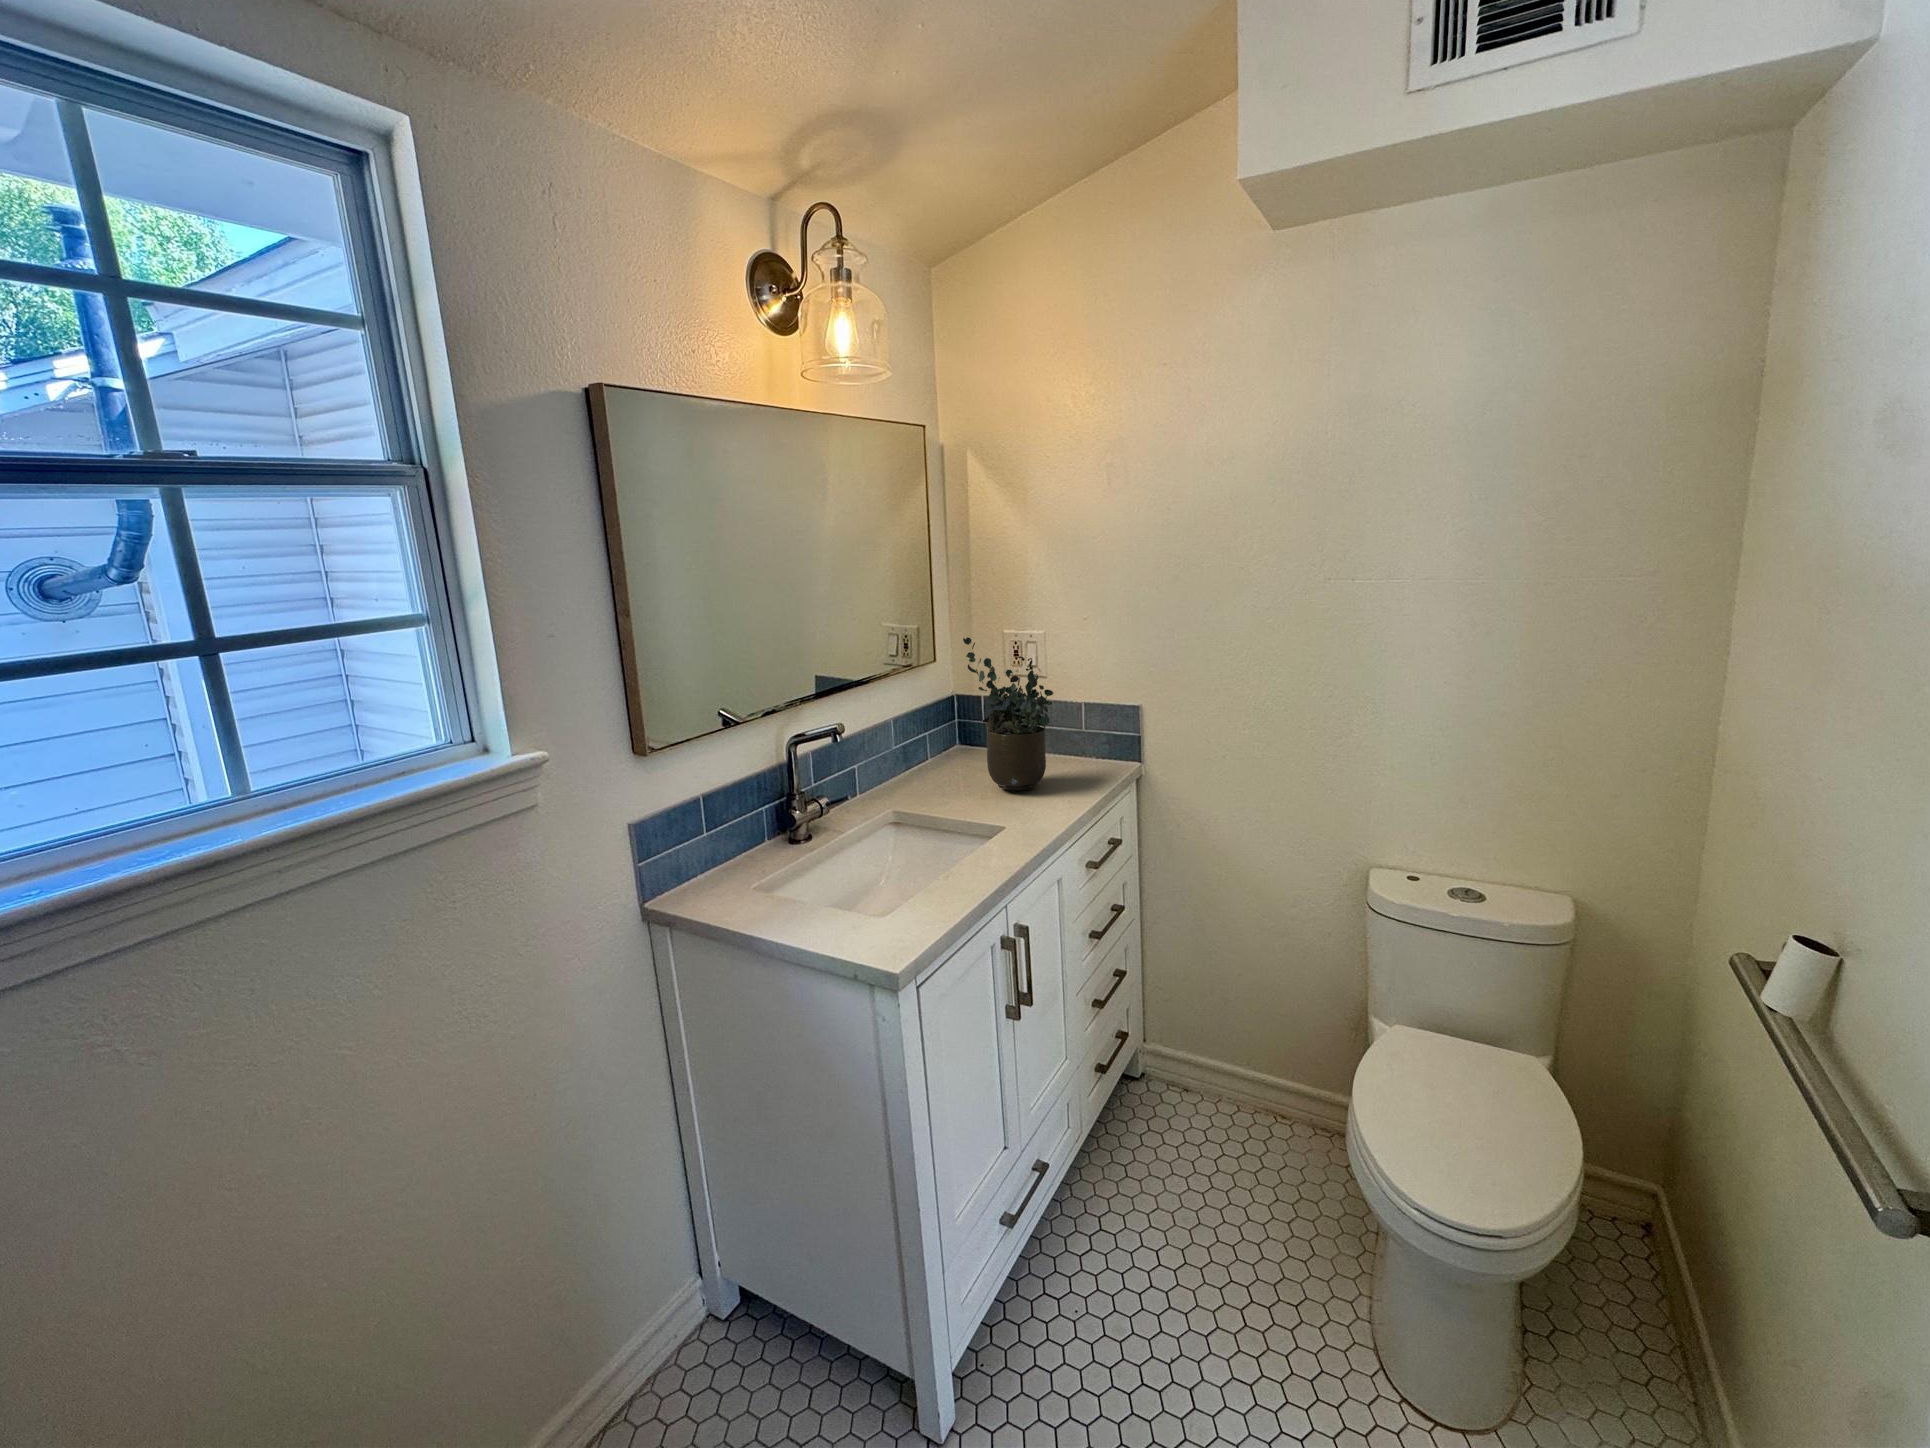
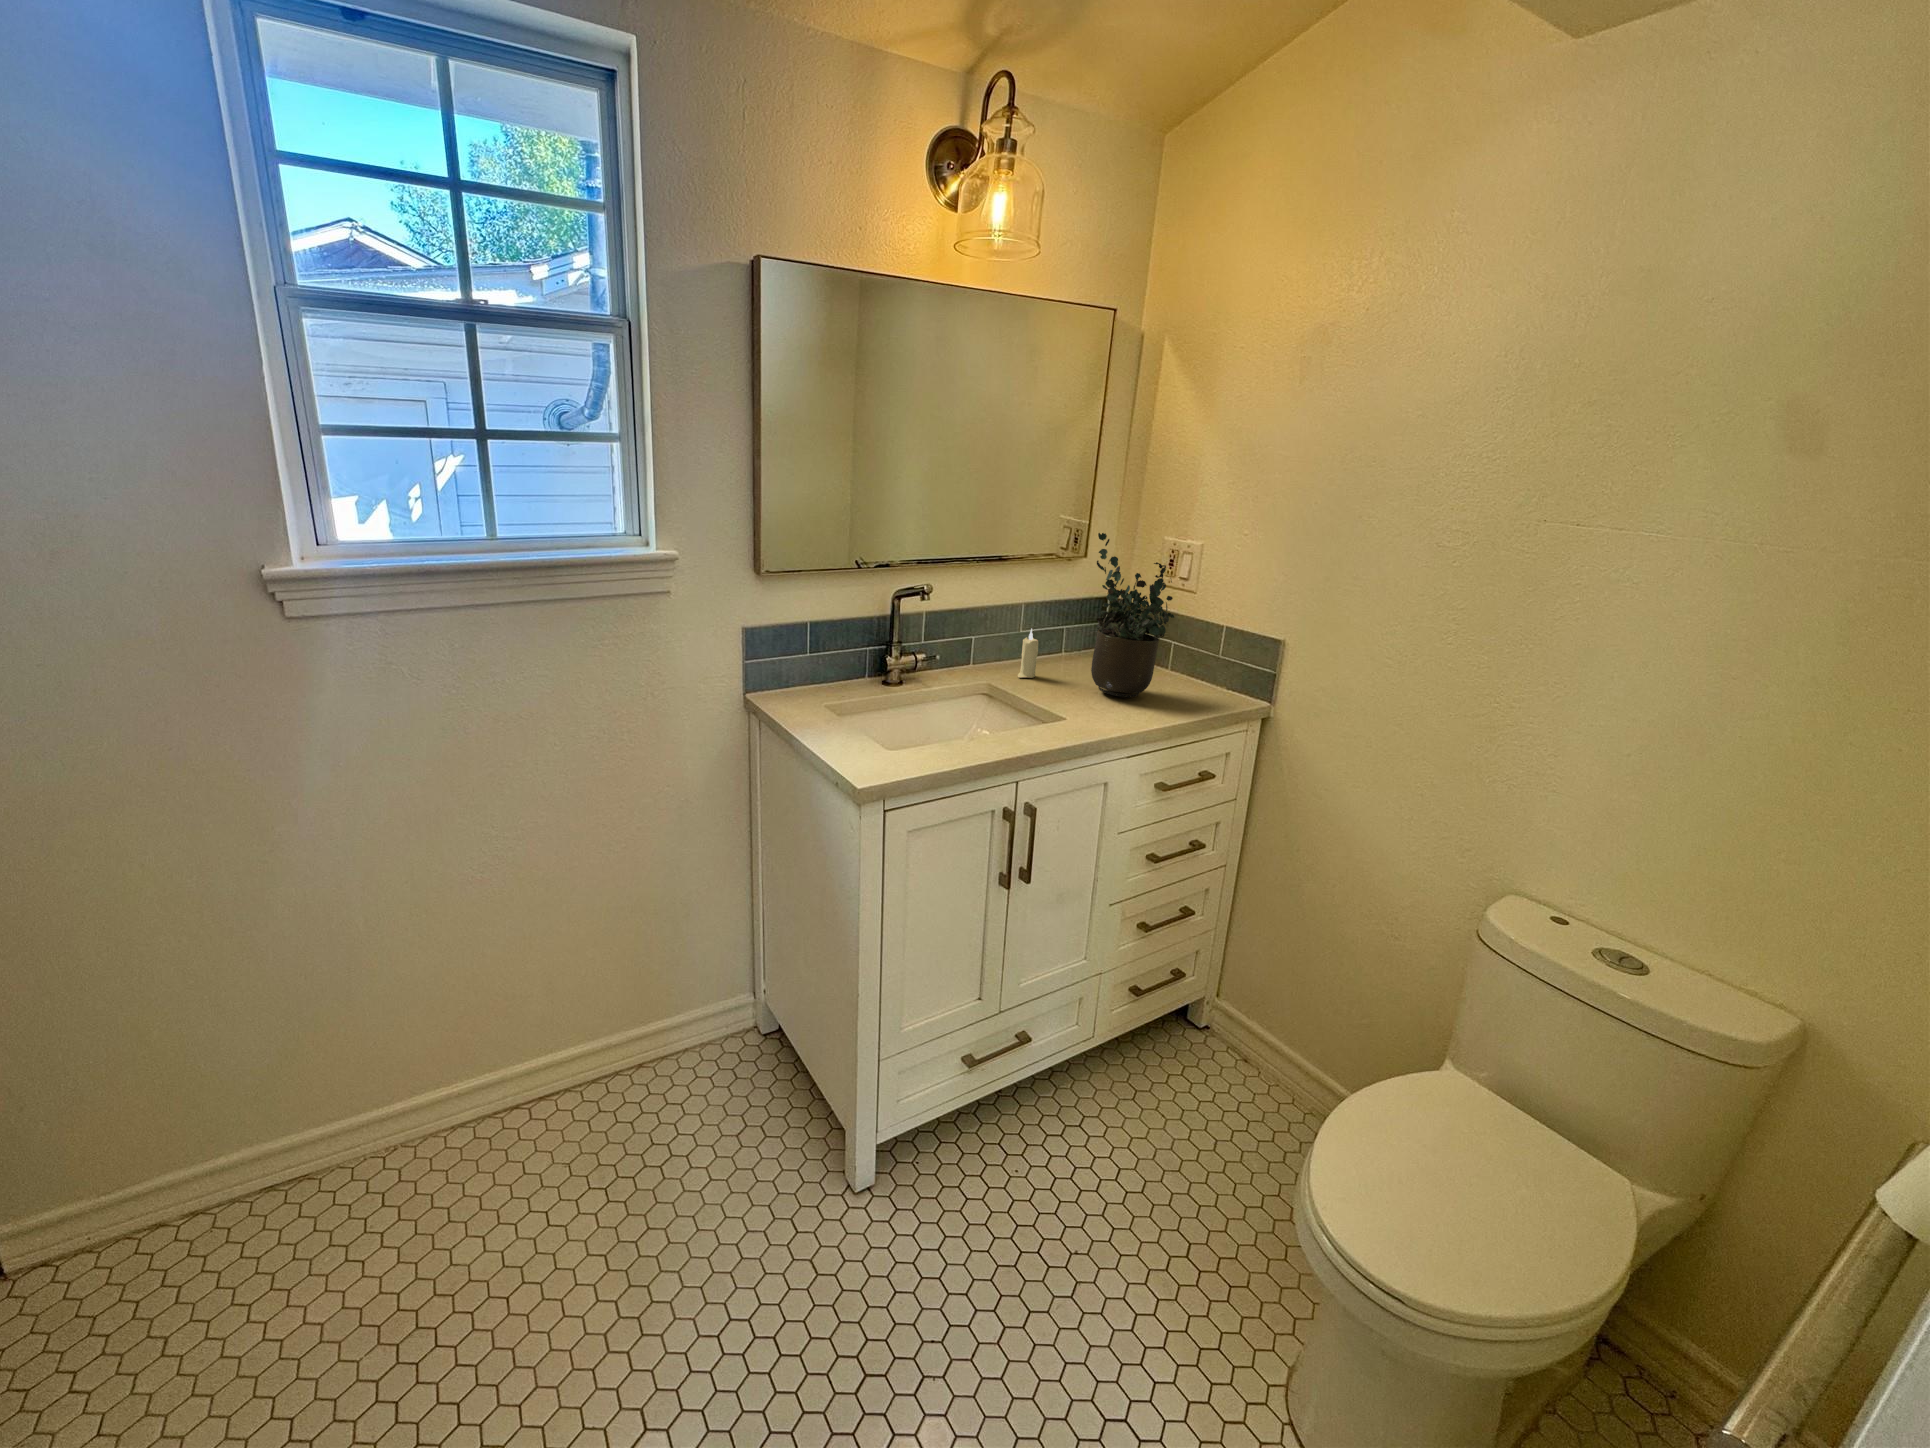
candle: none [911,744,929,796] -> present [1018,629,1038,678]

